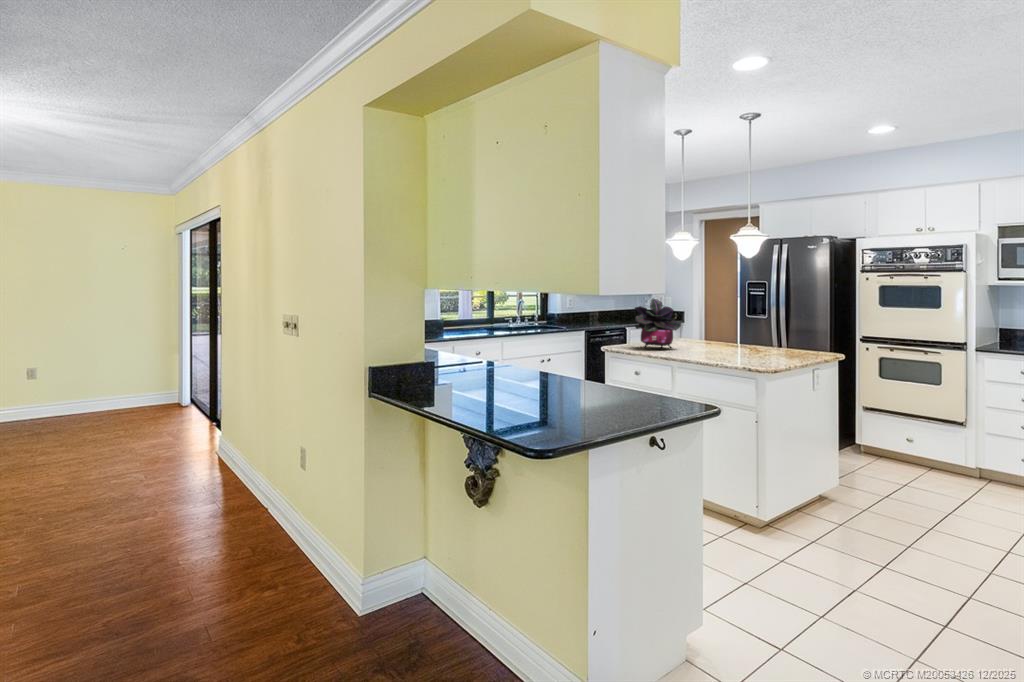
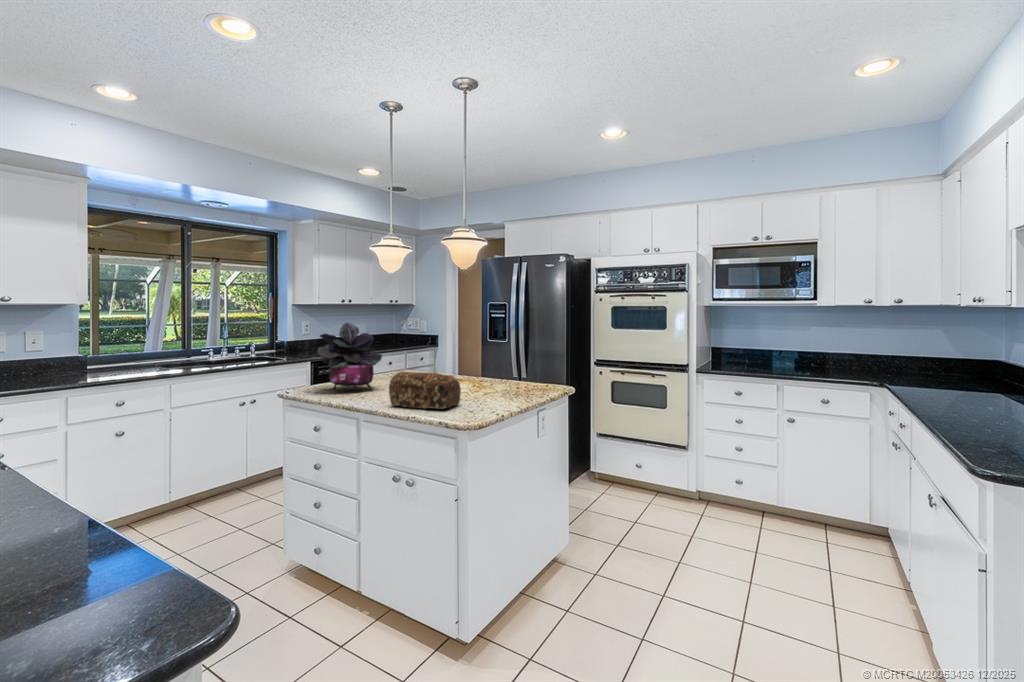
bread loaf: none [700,334,754,361] -> present [389,372,461,409]

